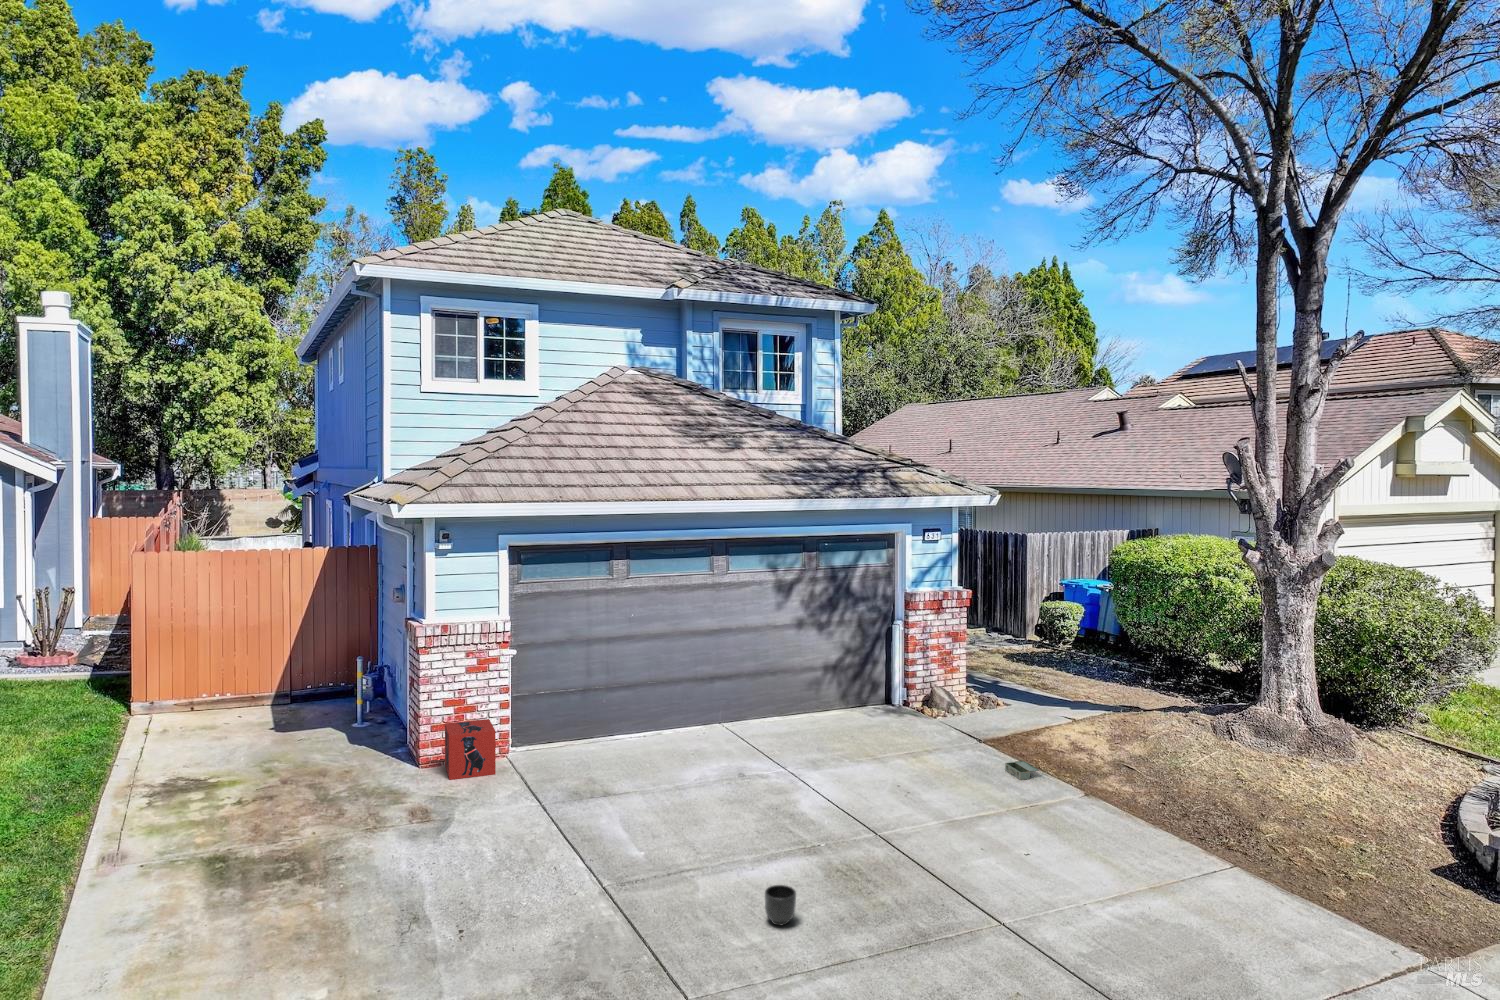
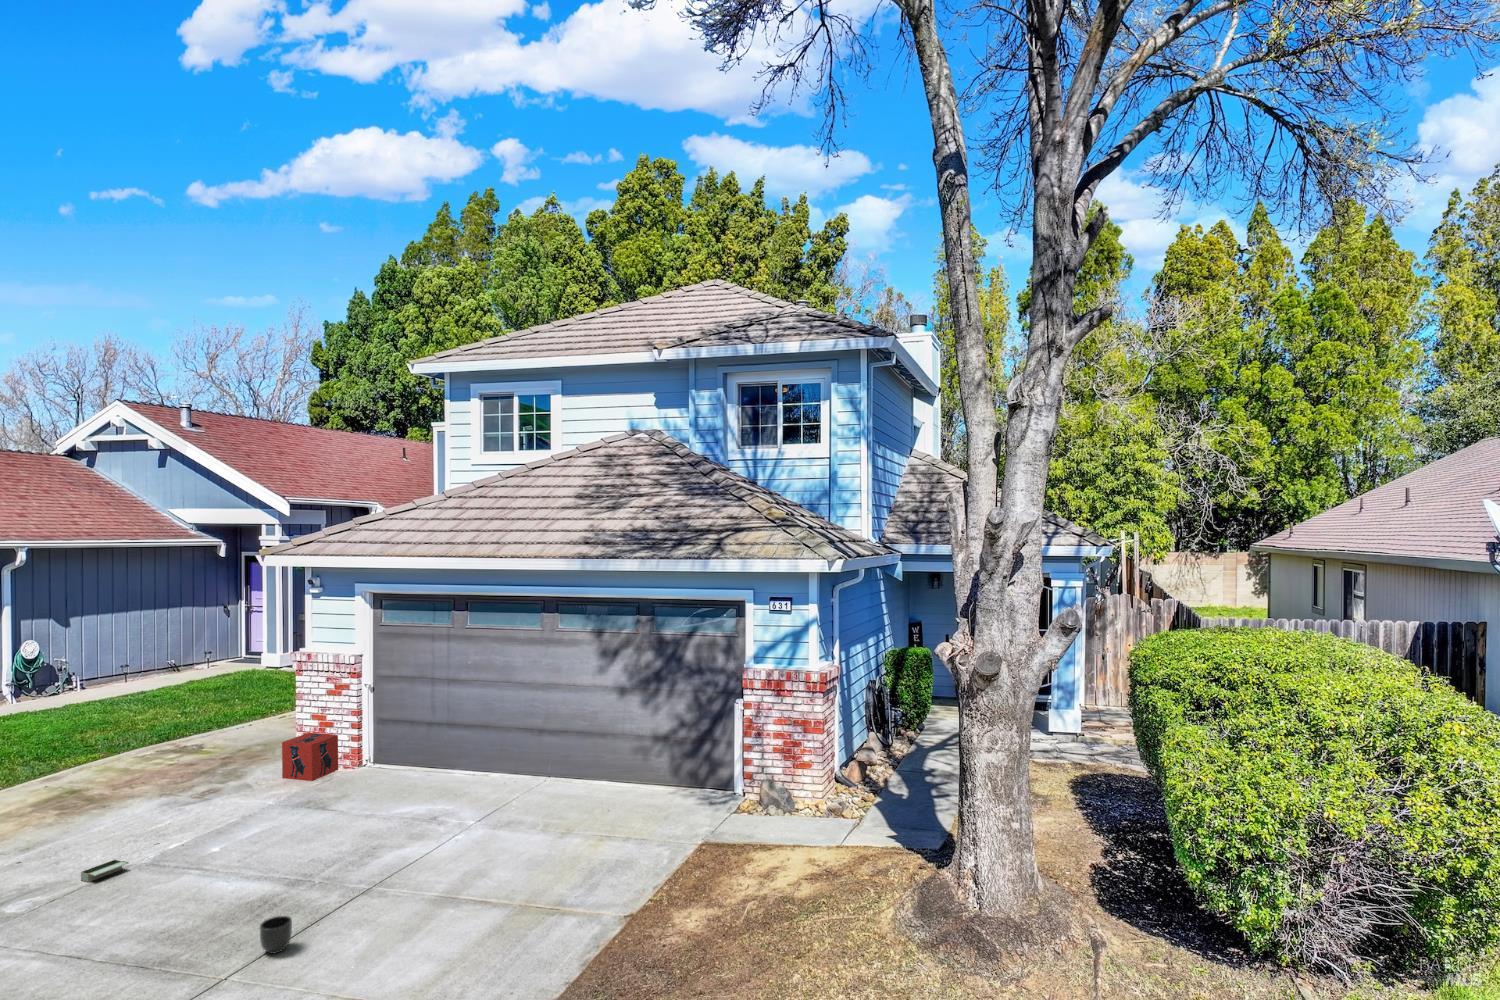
toolbox: present [1005,761,1039,780] -> present [81,860,129,882]
planter: present [765,885,796,925] -> present [260,916,292,954]

